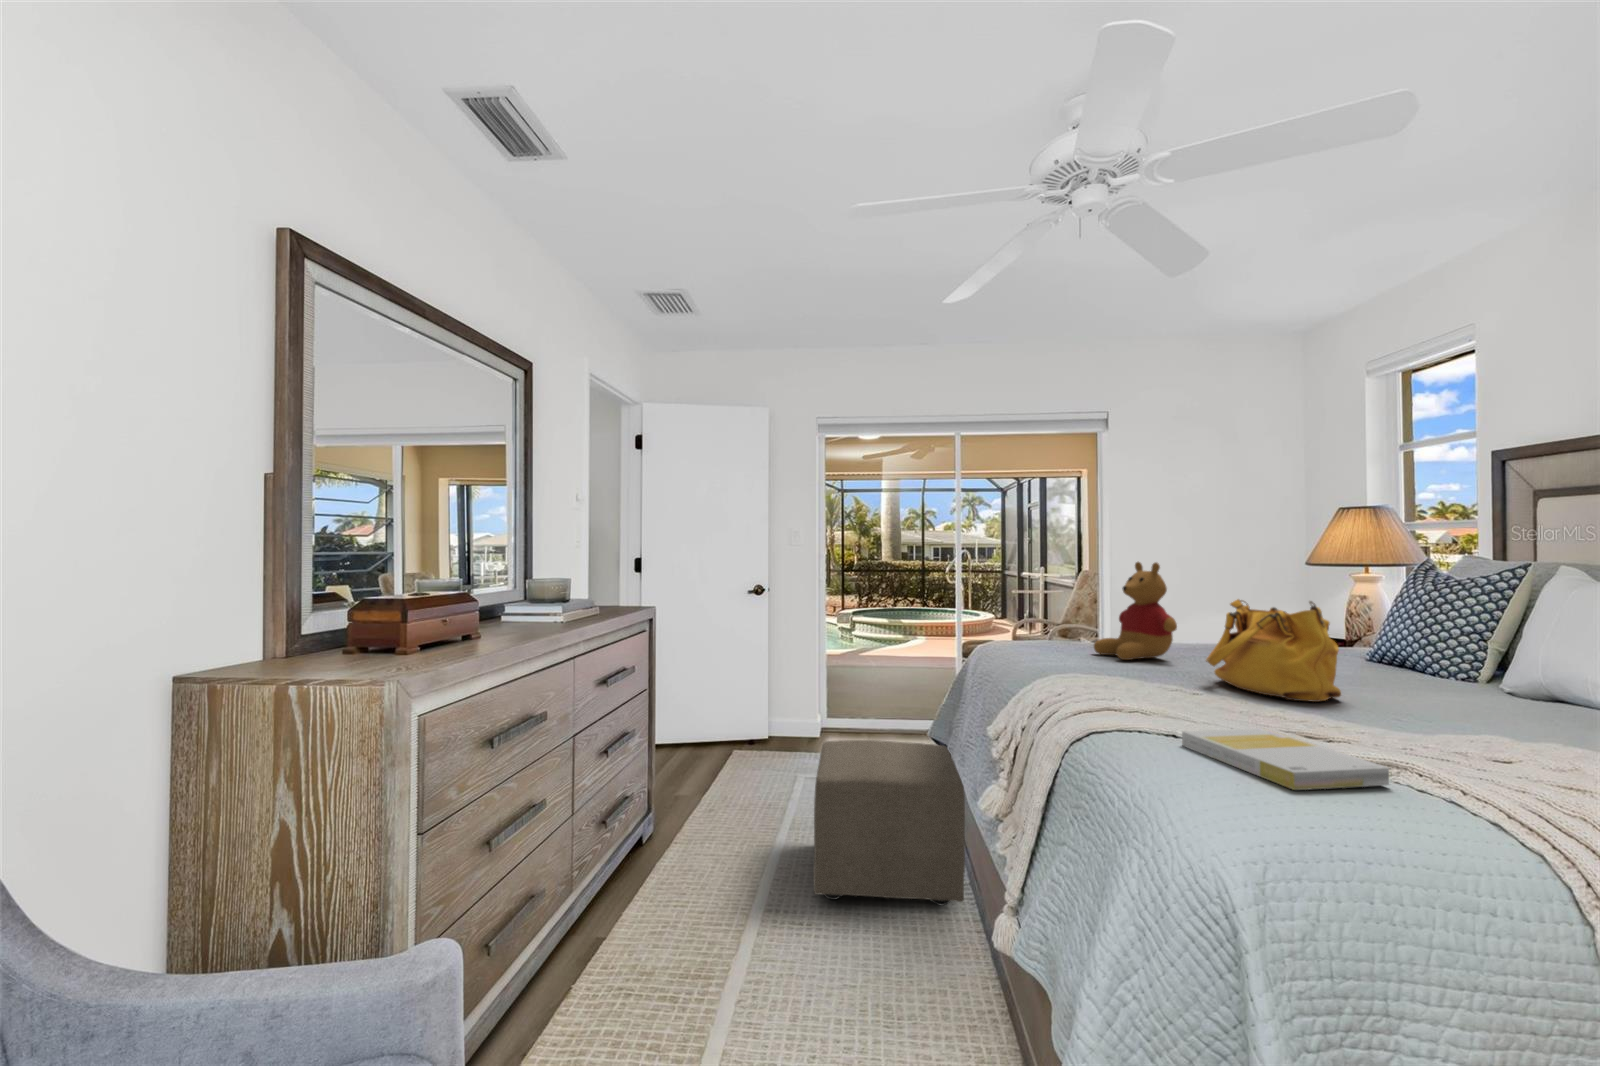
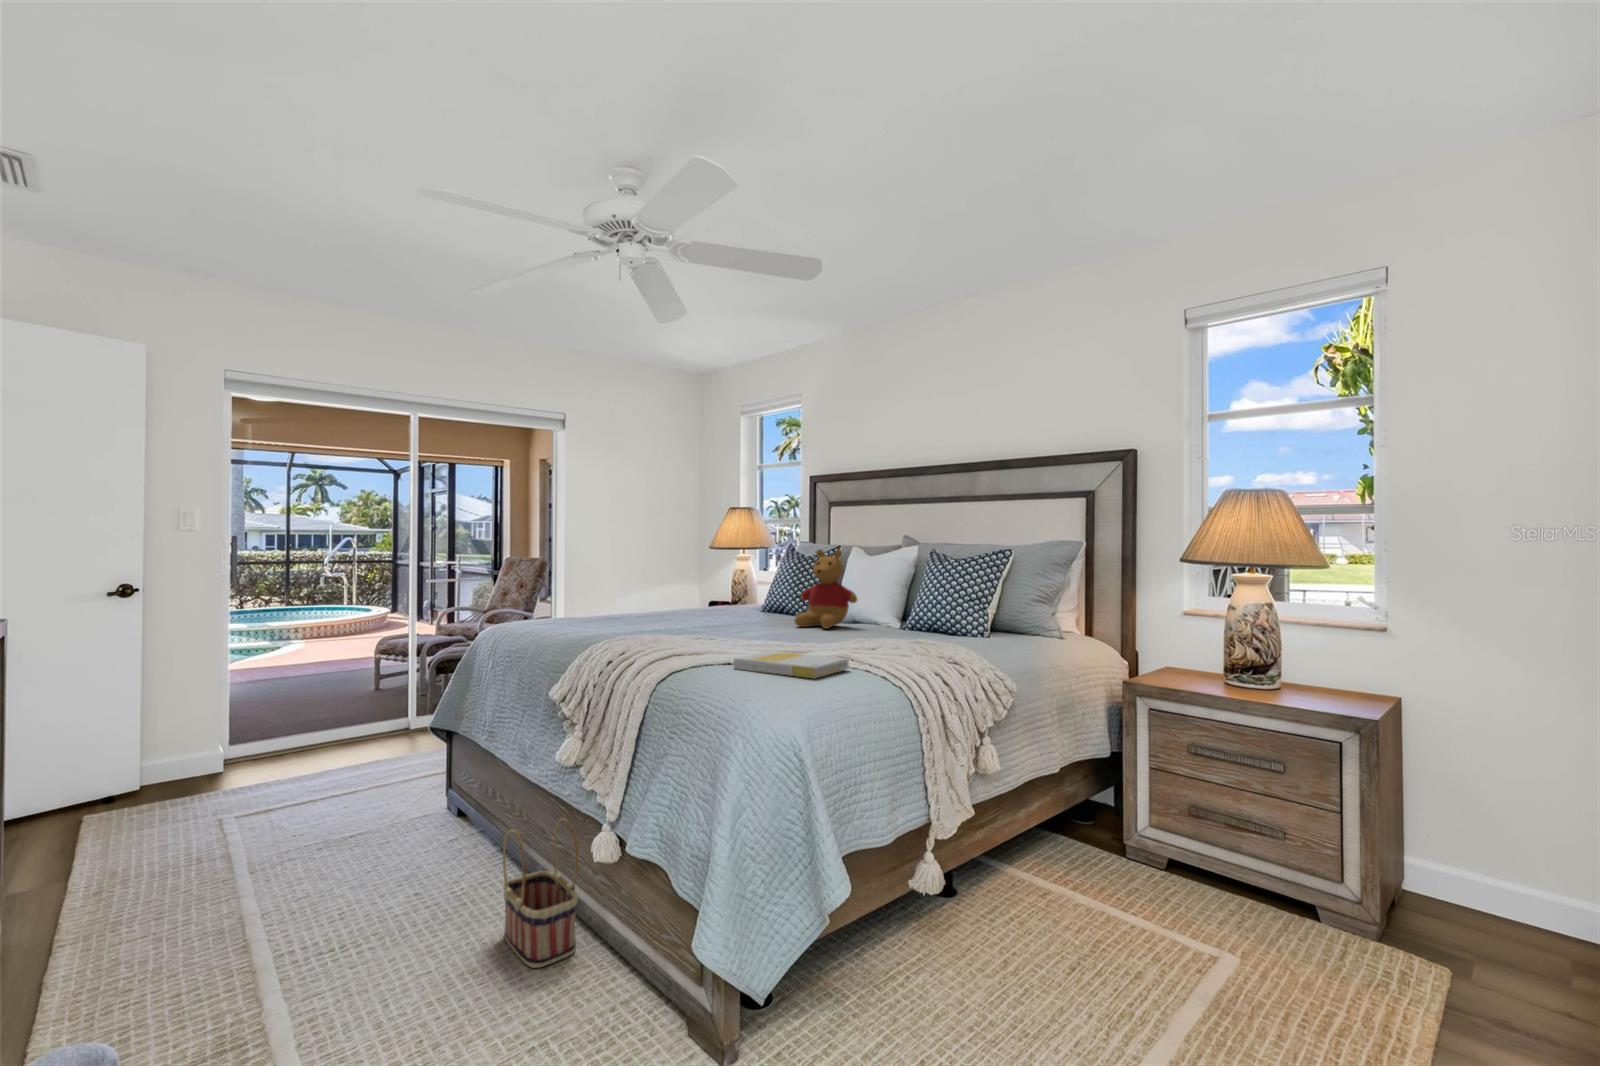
stuffed bear: present [1094,562,1177,660] -> present [795,549,857,629]
handbag: present [1206,599,1341,702] -> none [698,568,779,637]
ottoman: present [813,740,965,905] -> none [306,731,502,914]
basket: none [930,870,997,1039] -> present [503,818,578,968]

